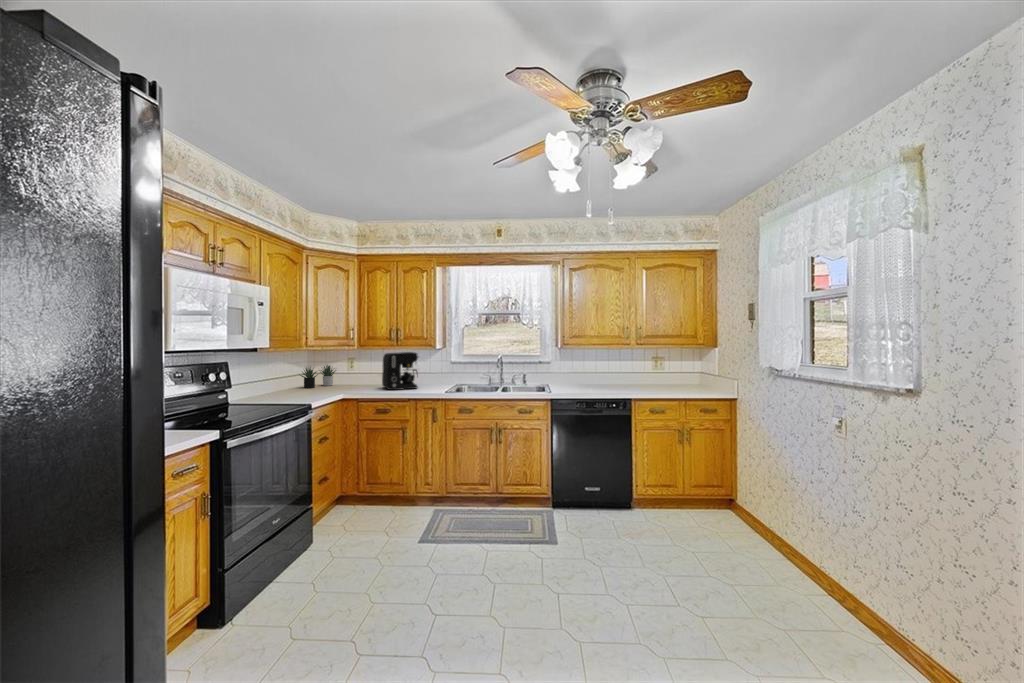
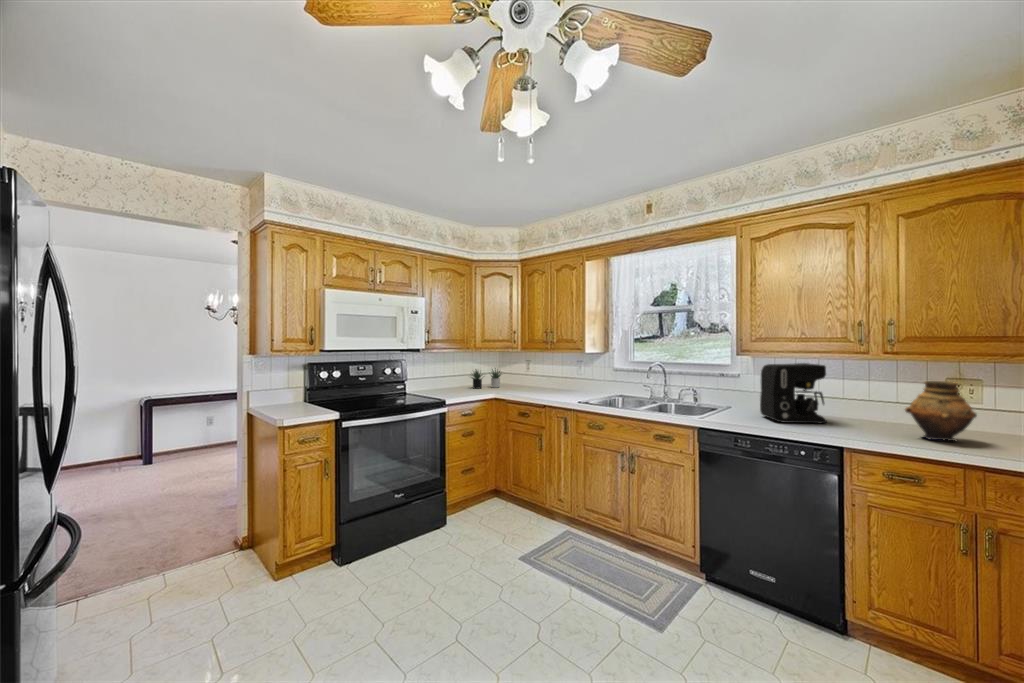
coffee maker: present [382,352,418,390] -> present [760,363,827,423]
vase: none [652,361,678,392] -> present [905,381,977,441]

